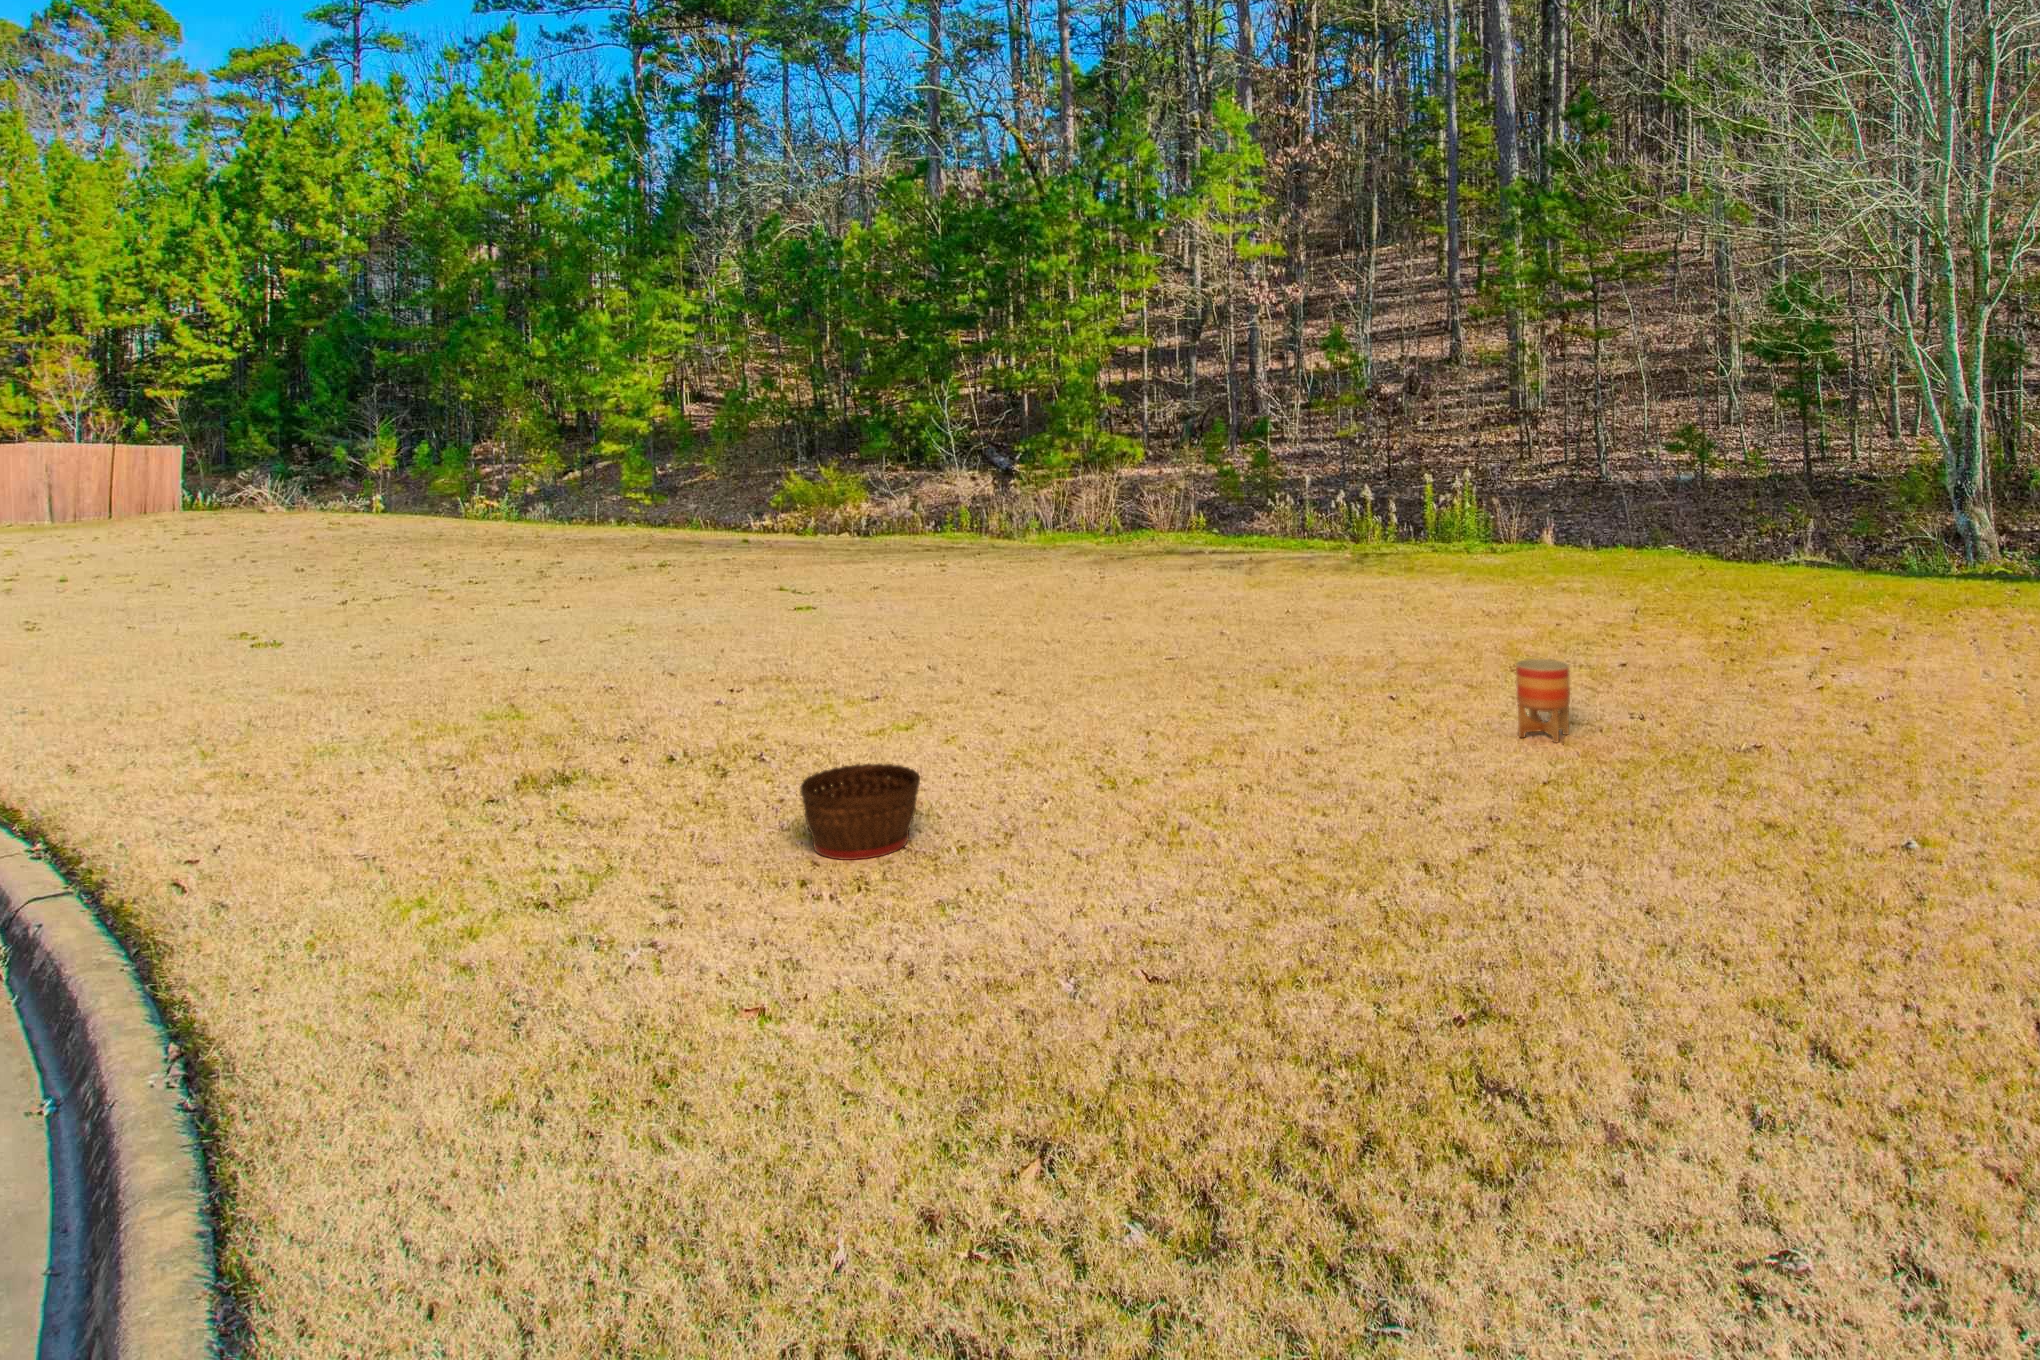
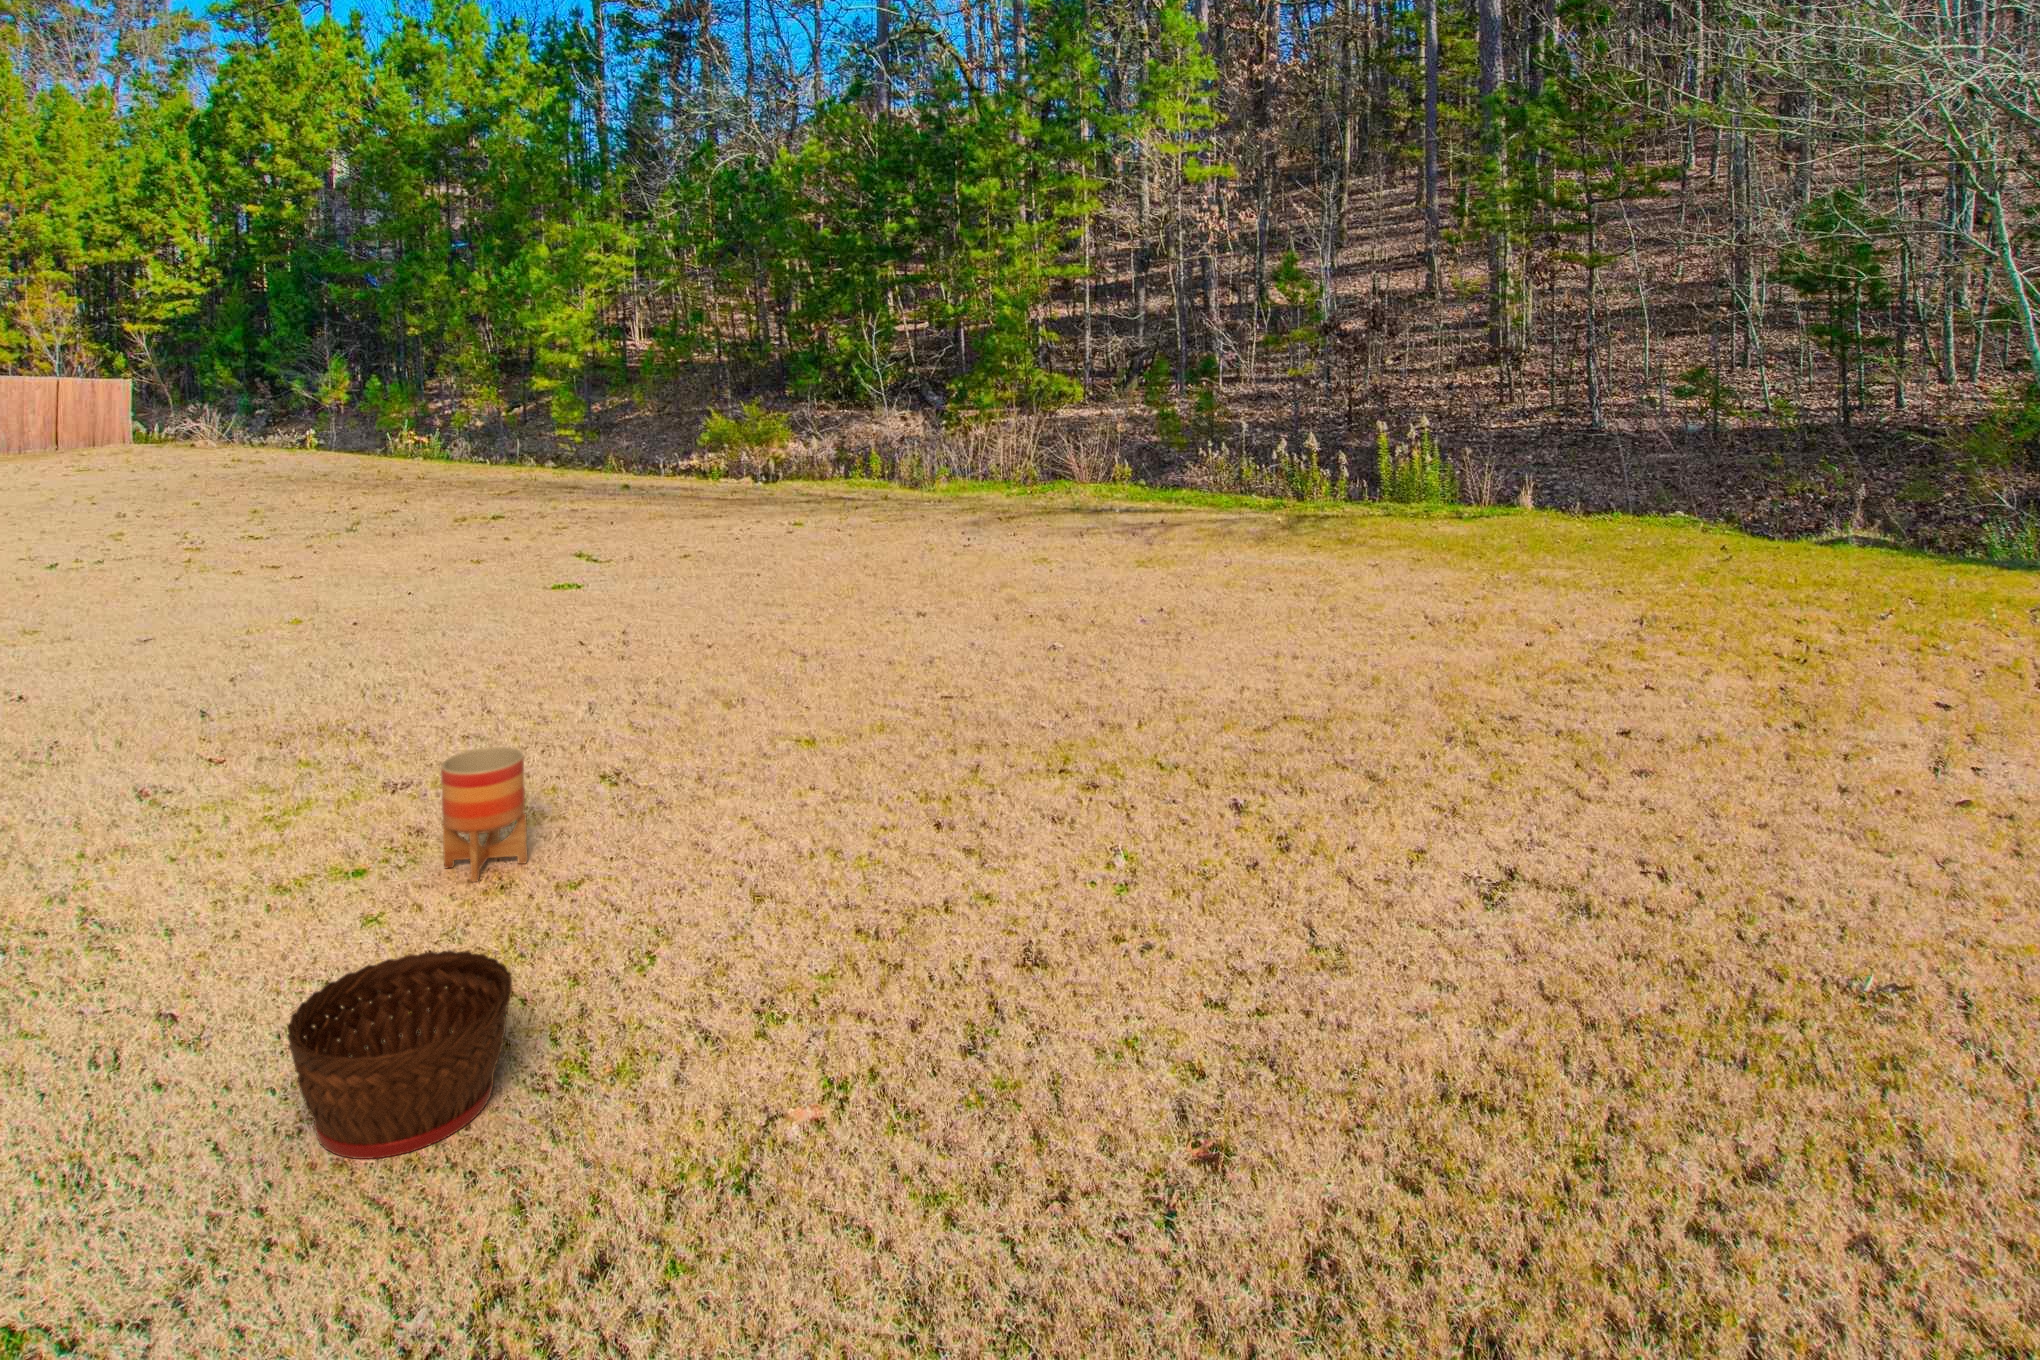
planter: present [1516,659,1570,743] -> present [441,747,528,882]

